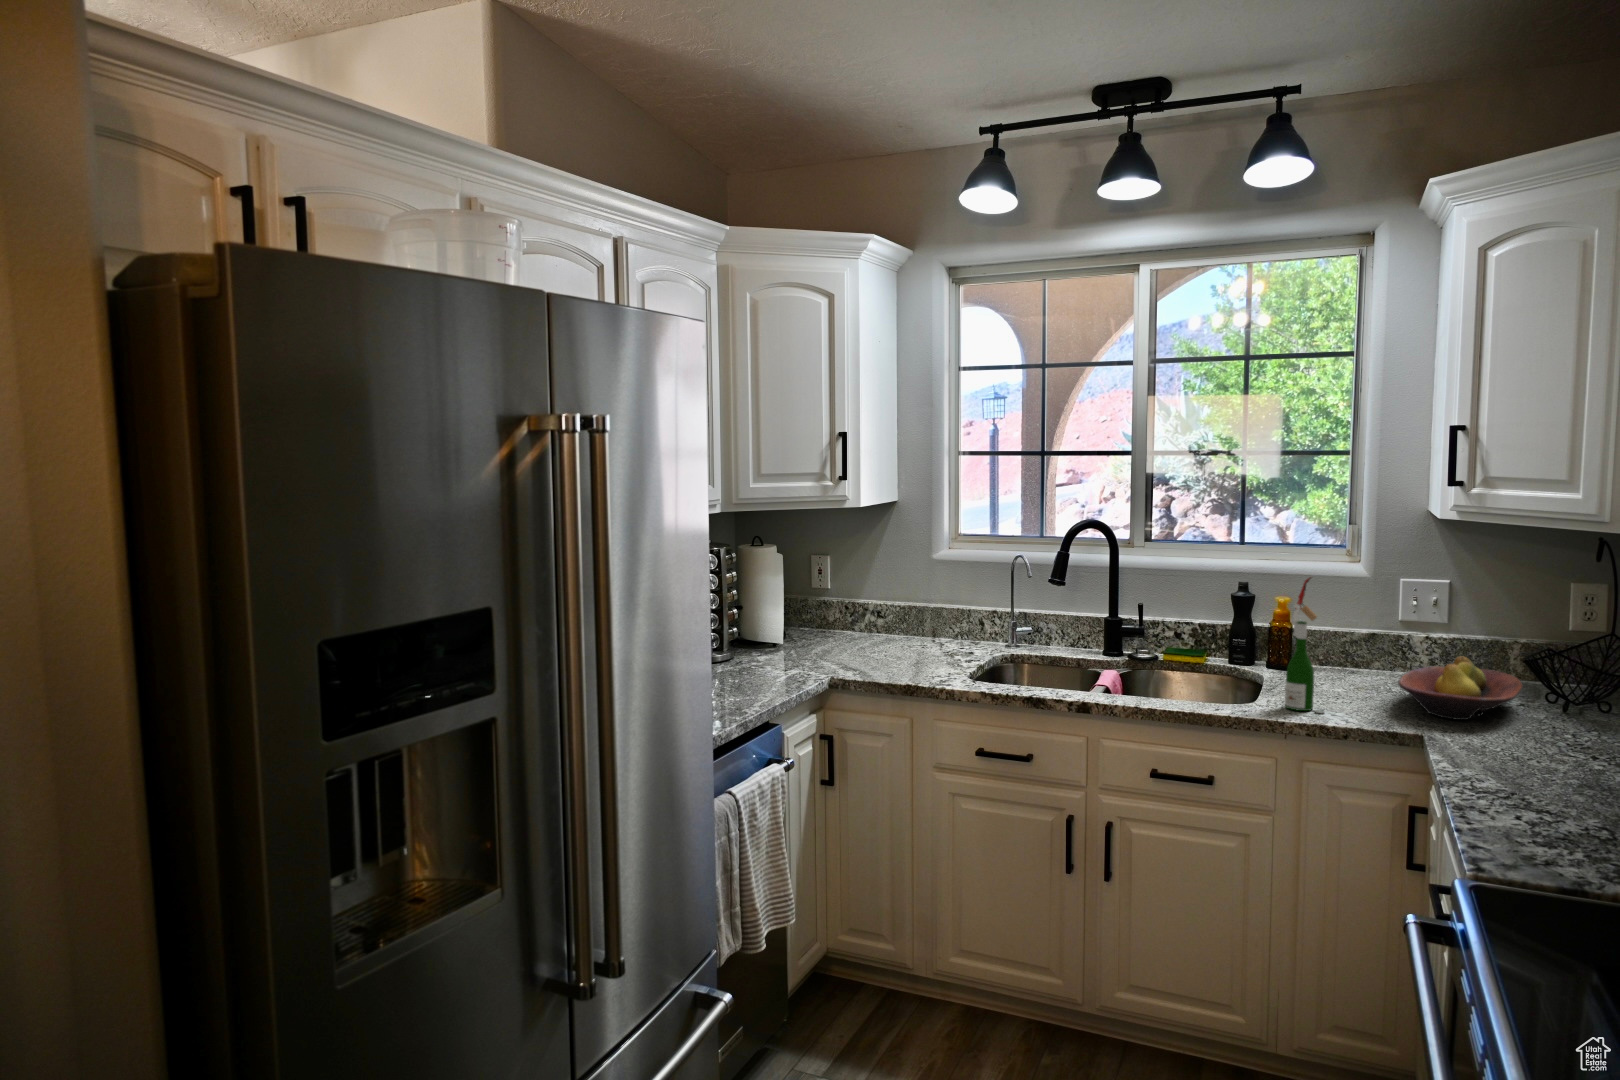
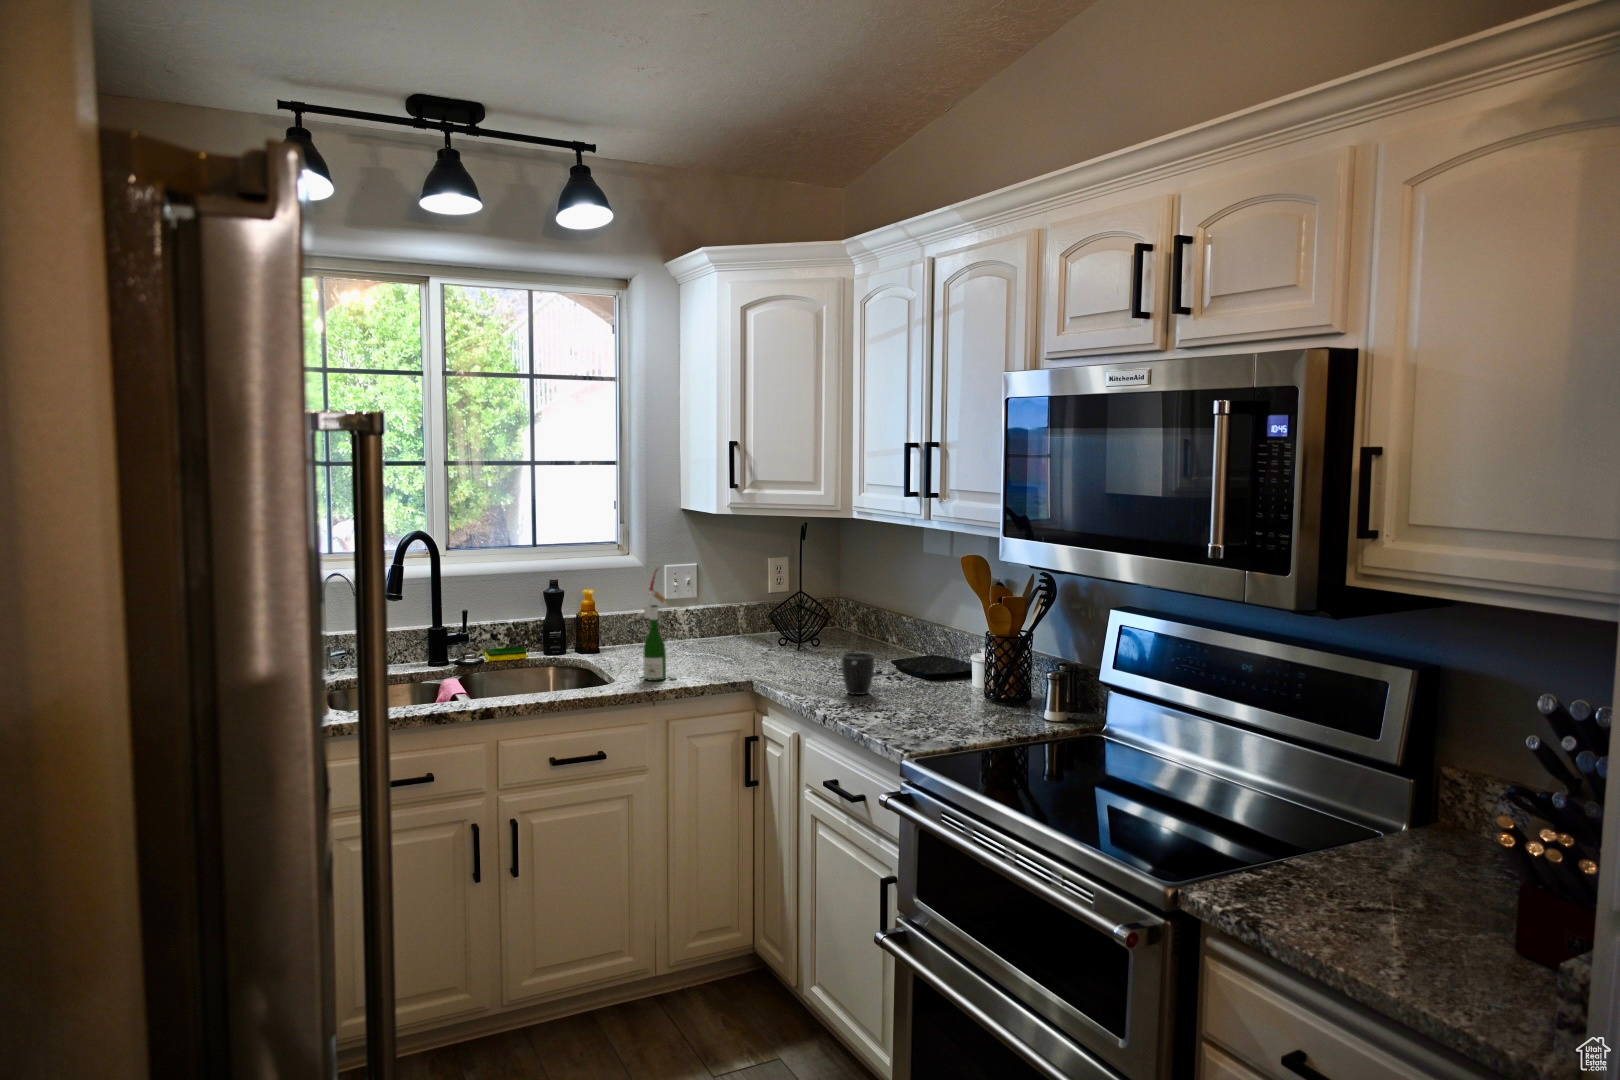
fruit bowl: present [1398,656,1523,720] -> none [703,619,790,666]
mug: none [1505,720,1563,782] -> present [842,652,874,695]

